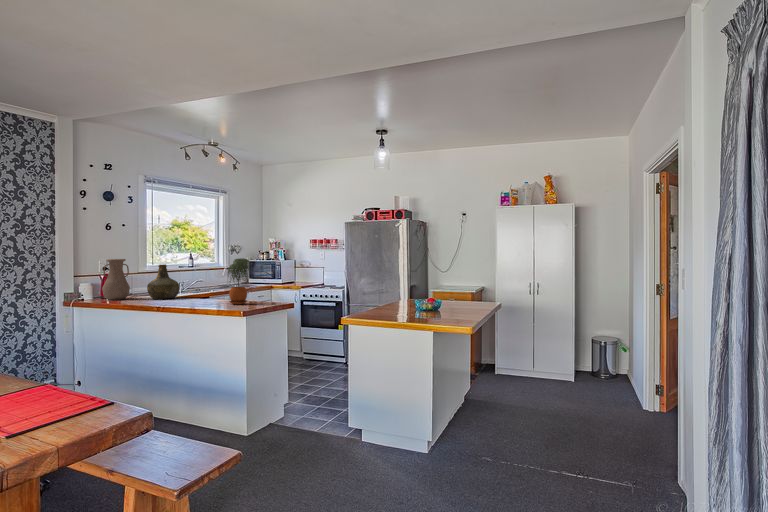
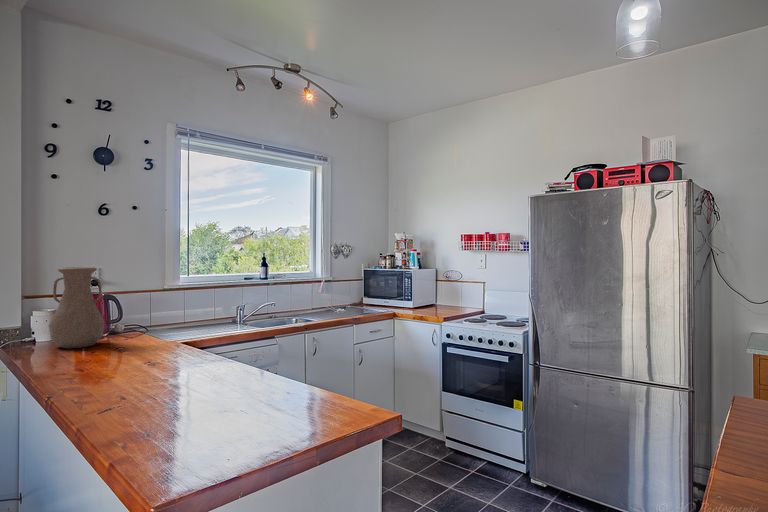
potted plant: present [228,258,249,305] -> none [199,271,276,410]
bottle: present [147,264,179,299] -> none [119,279,185,352]

